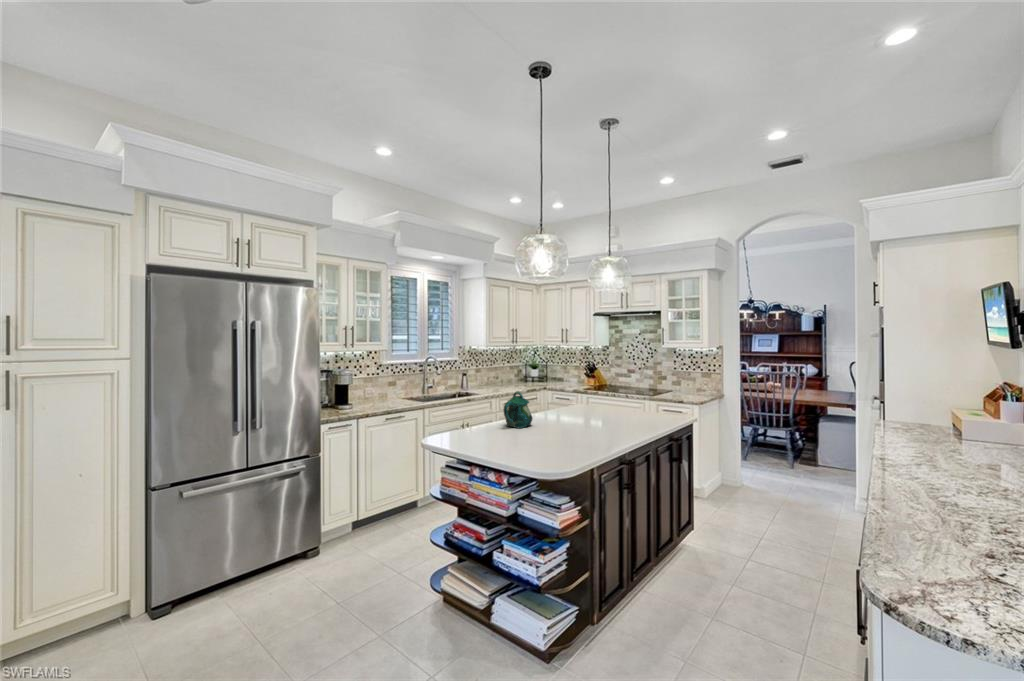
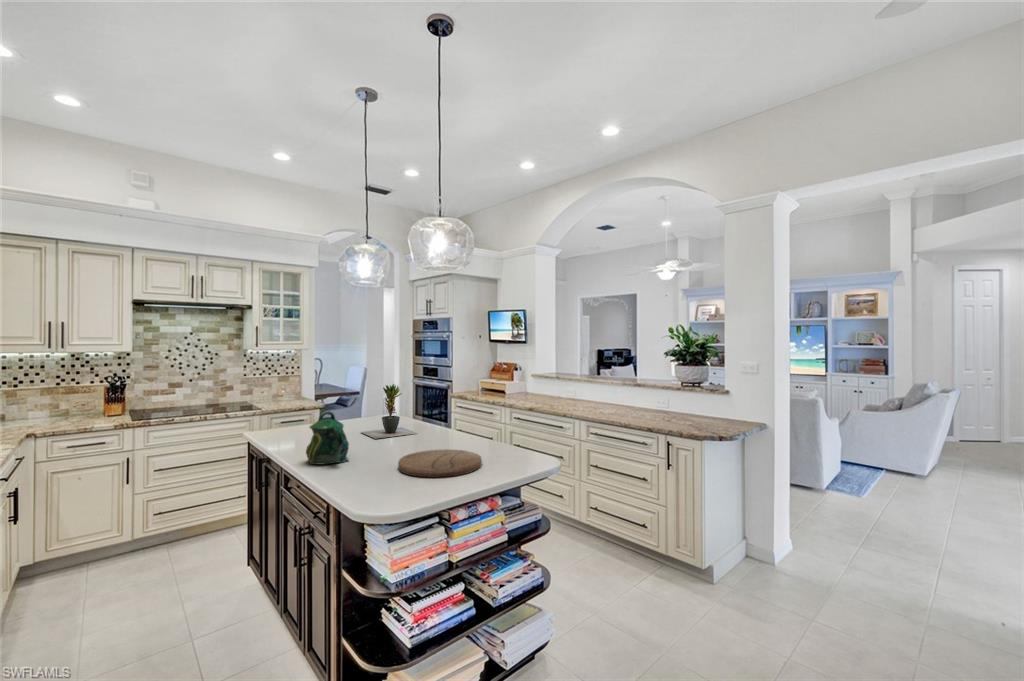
potted plant: none [586,381,639,429] -> present [361,384,417,439]
cutting board: none [490,432,555,452] -> present [398,449,482,477]

